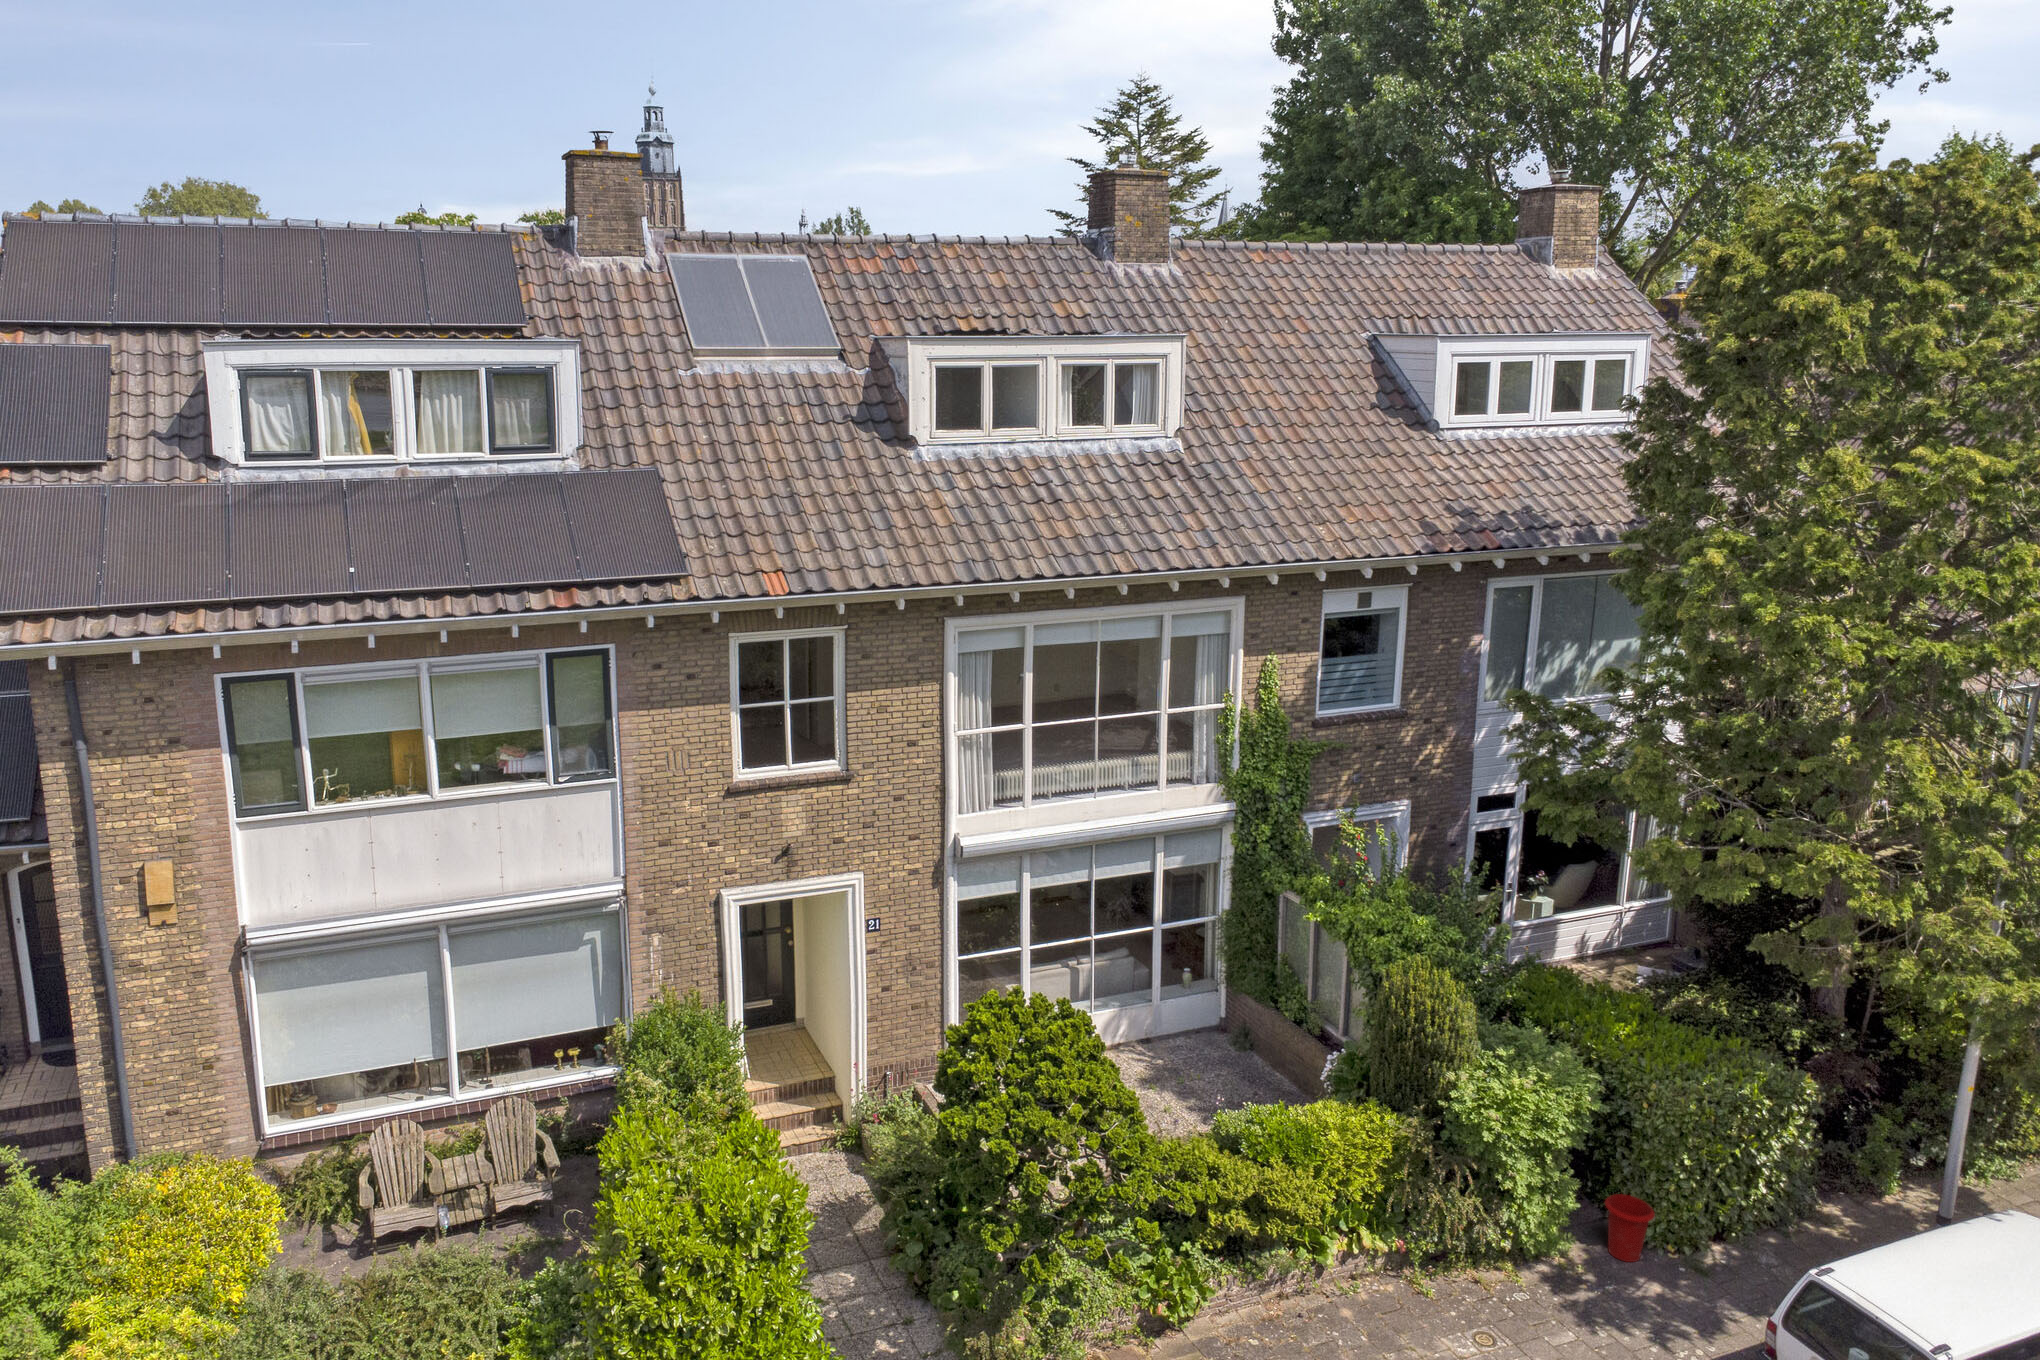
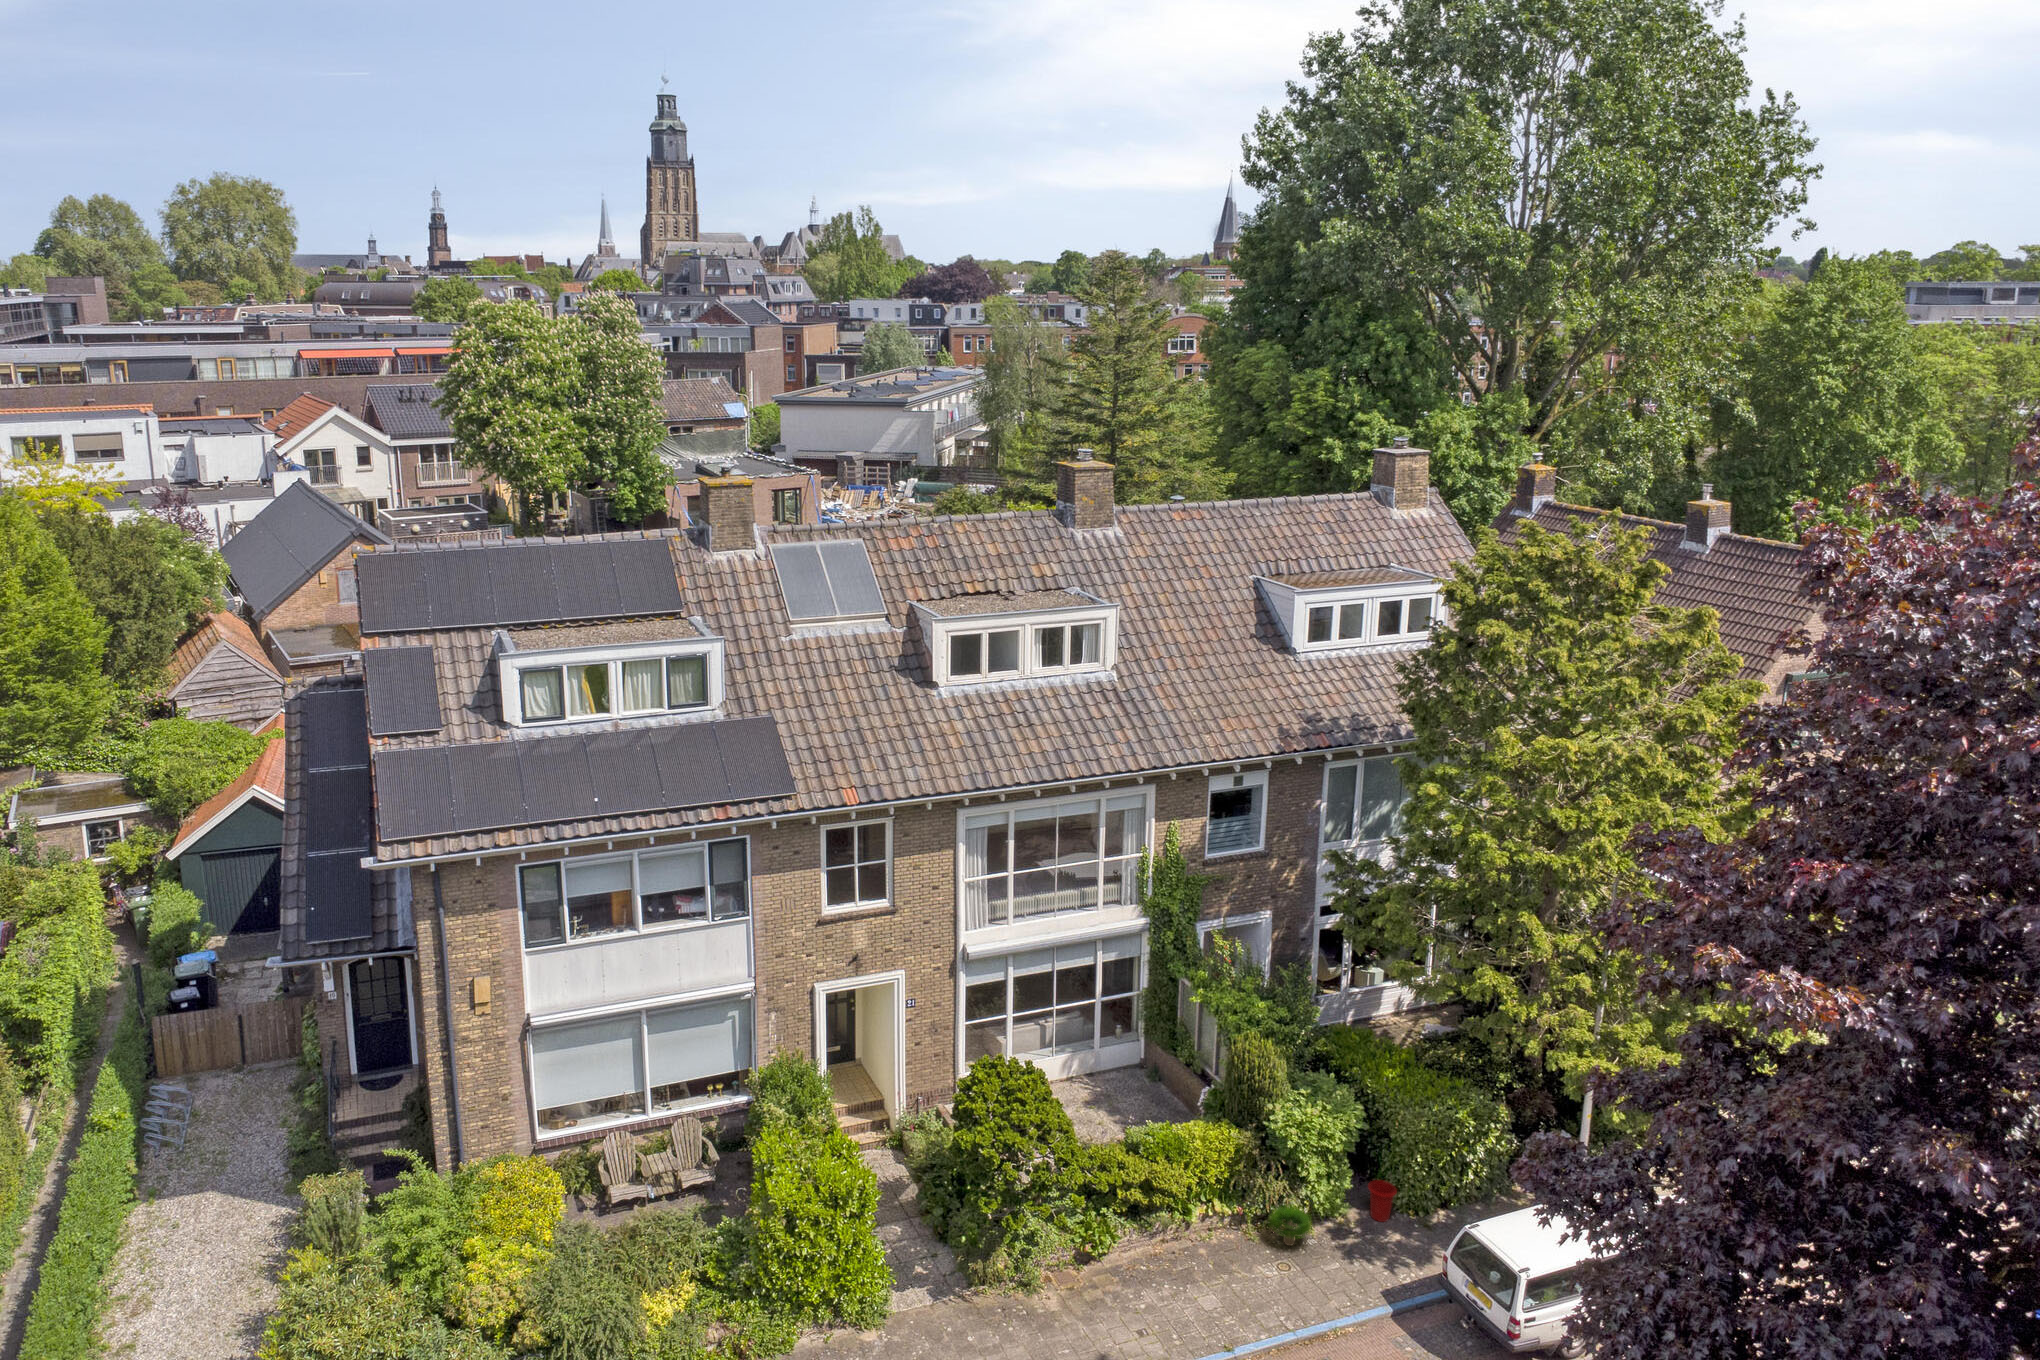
potted plant: none [1451,1231,1533,1303] -> present [1268,1206,1312,1246]

